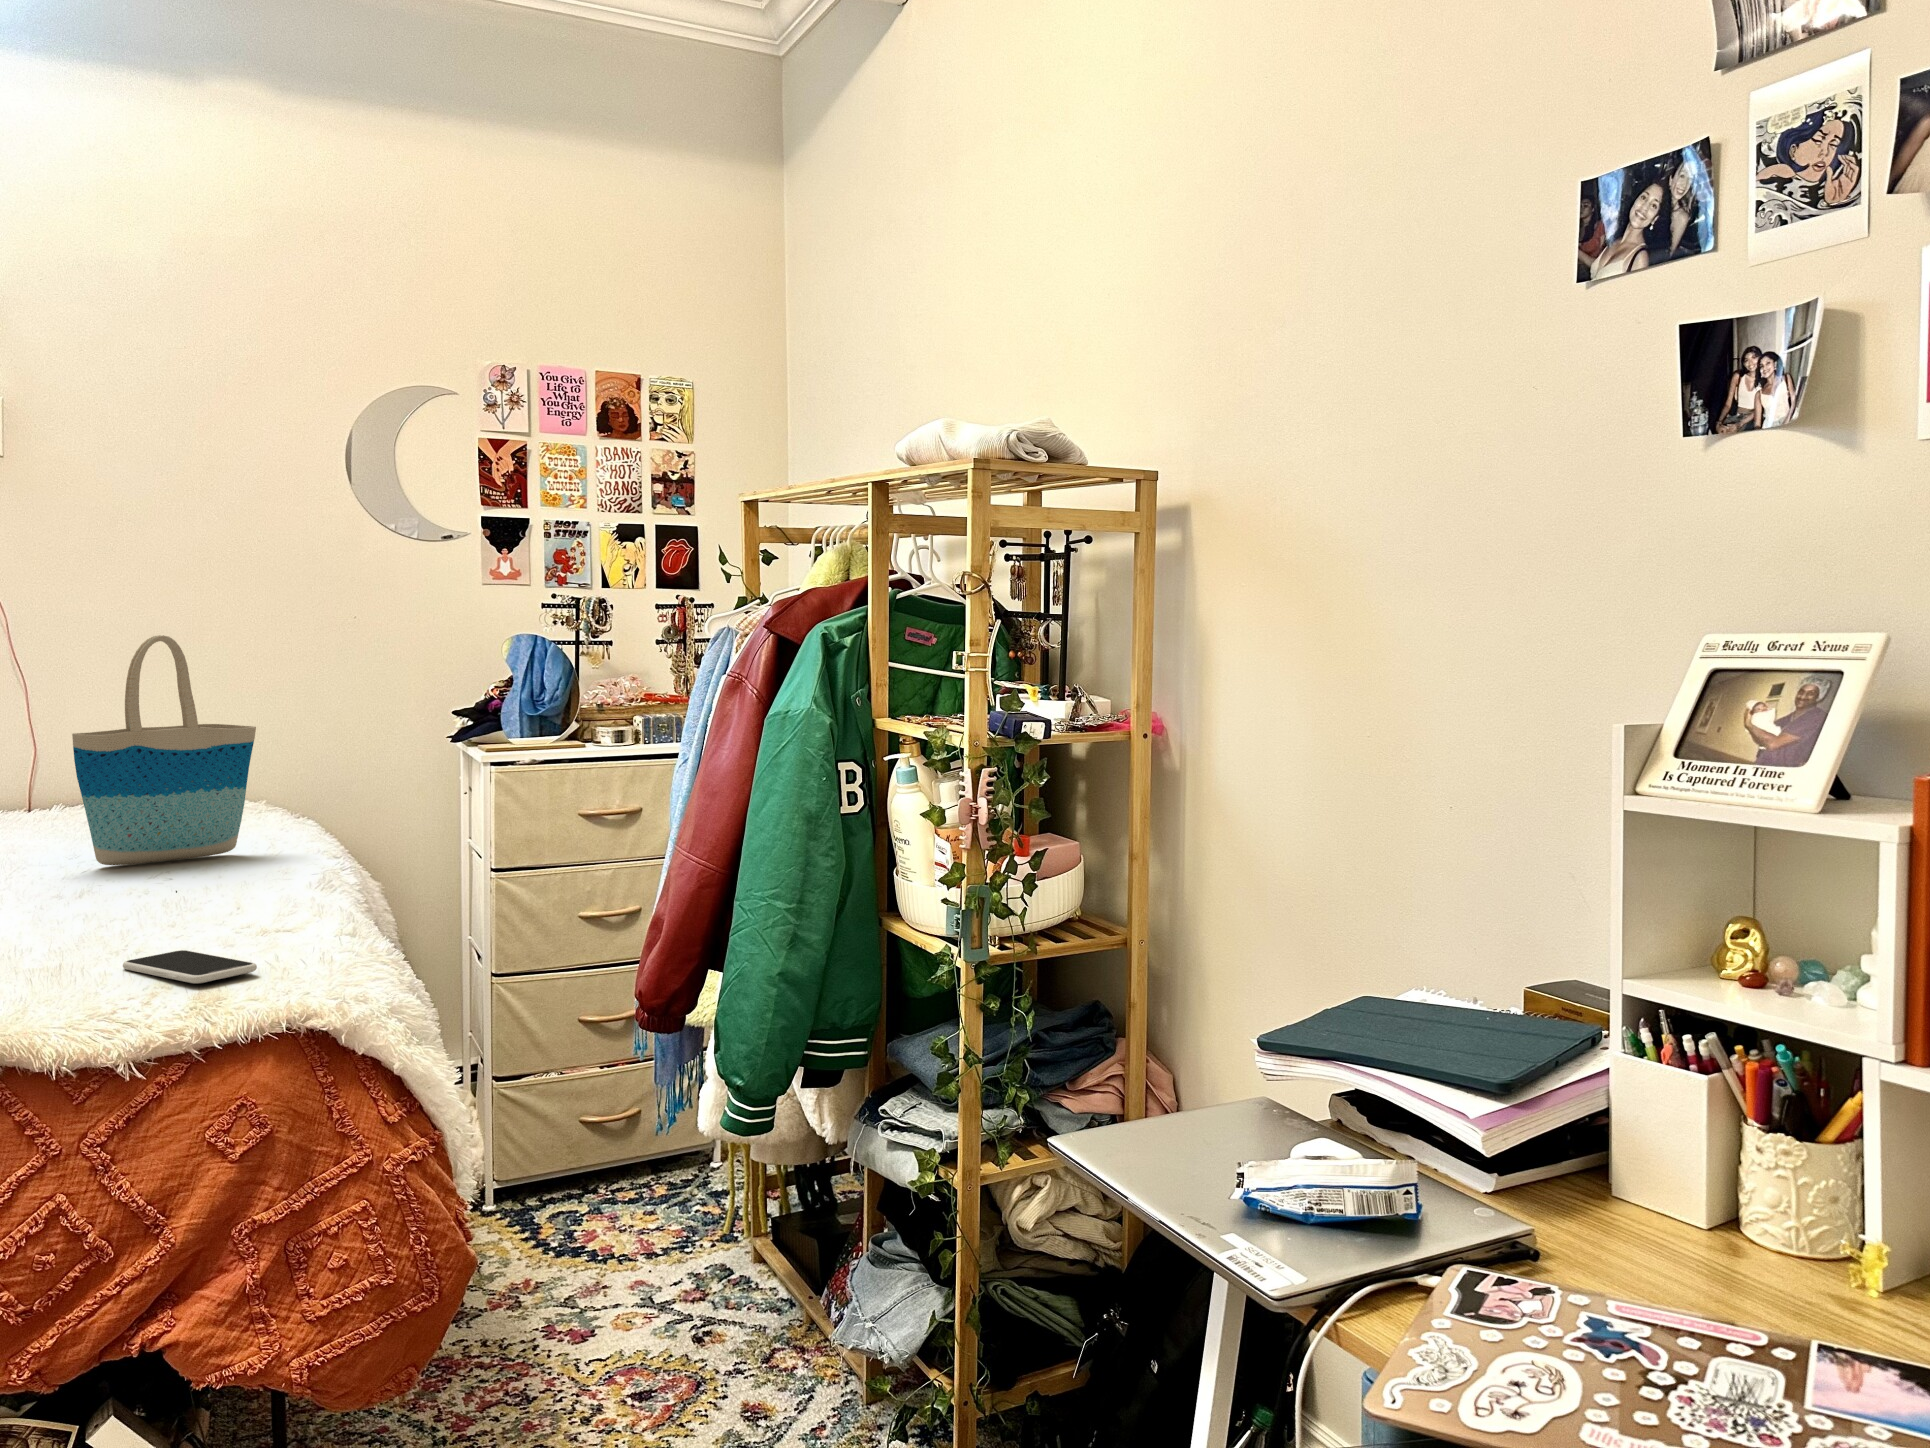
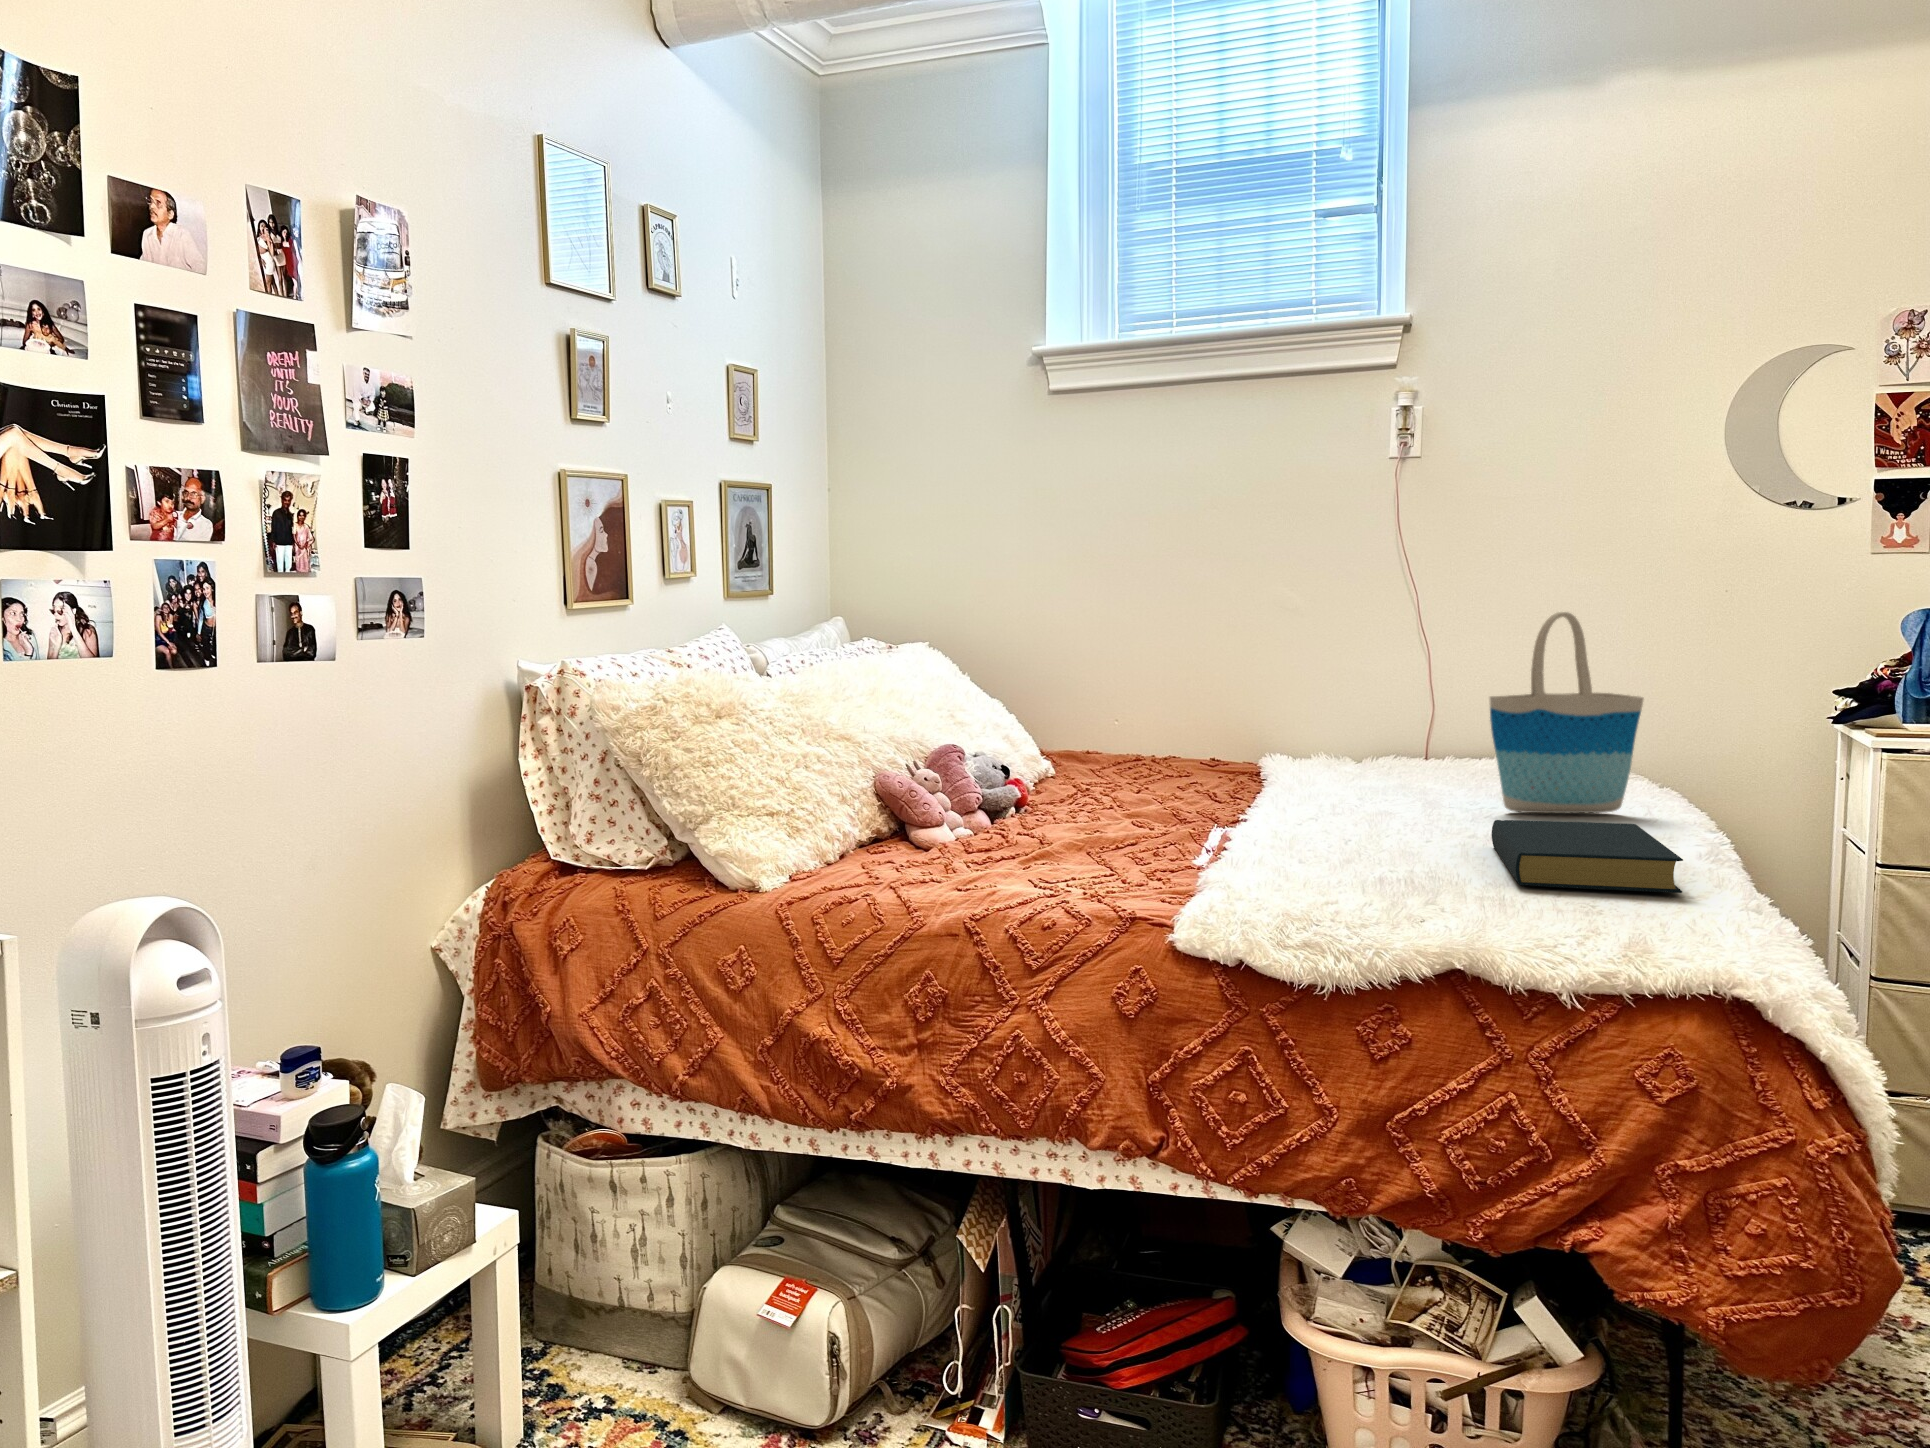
hardback book: none [65,863,273,949] -> present [1492,820,1683,893]
smartphone: present [123,950,257,984] -> none [1556,900,1680,935]

